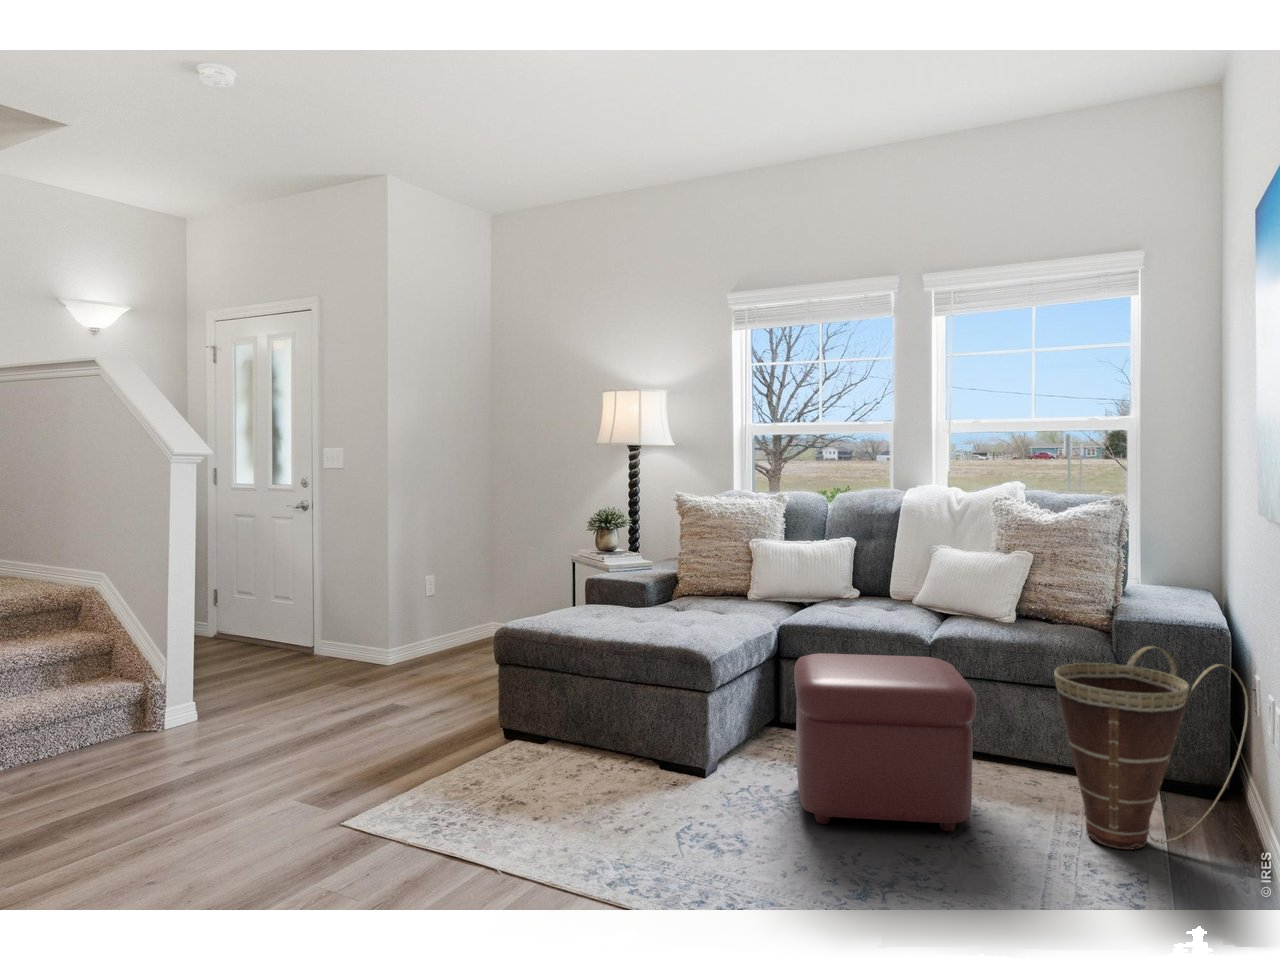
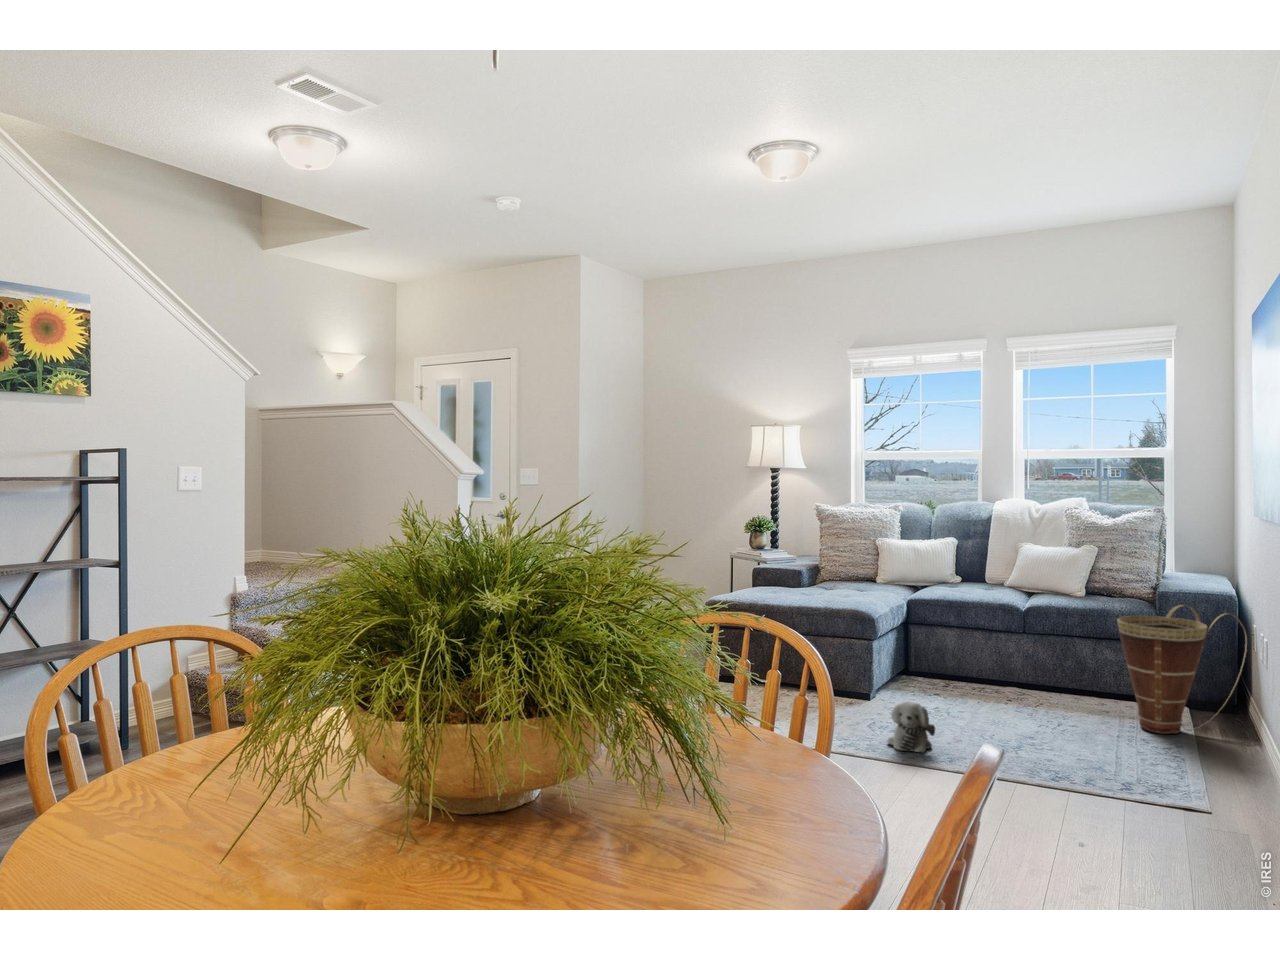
ottoman: present [794,653,976,831] -> none [934,613,1065,726]
plush toy: none [692,814,763,900] -> present [887,701,935,753]

